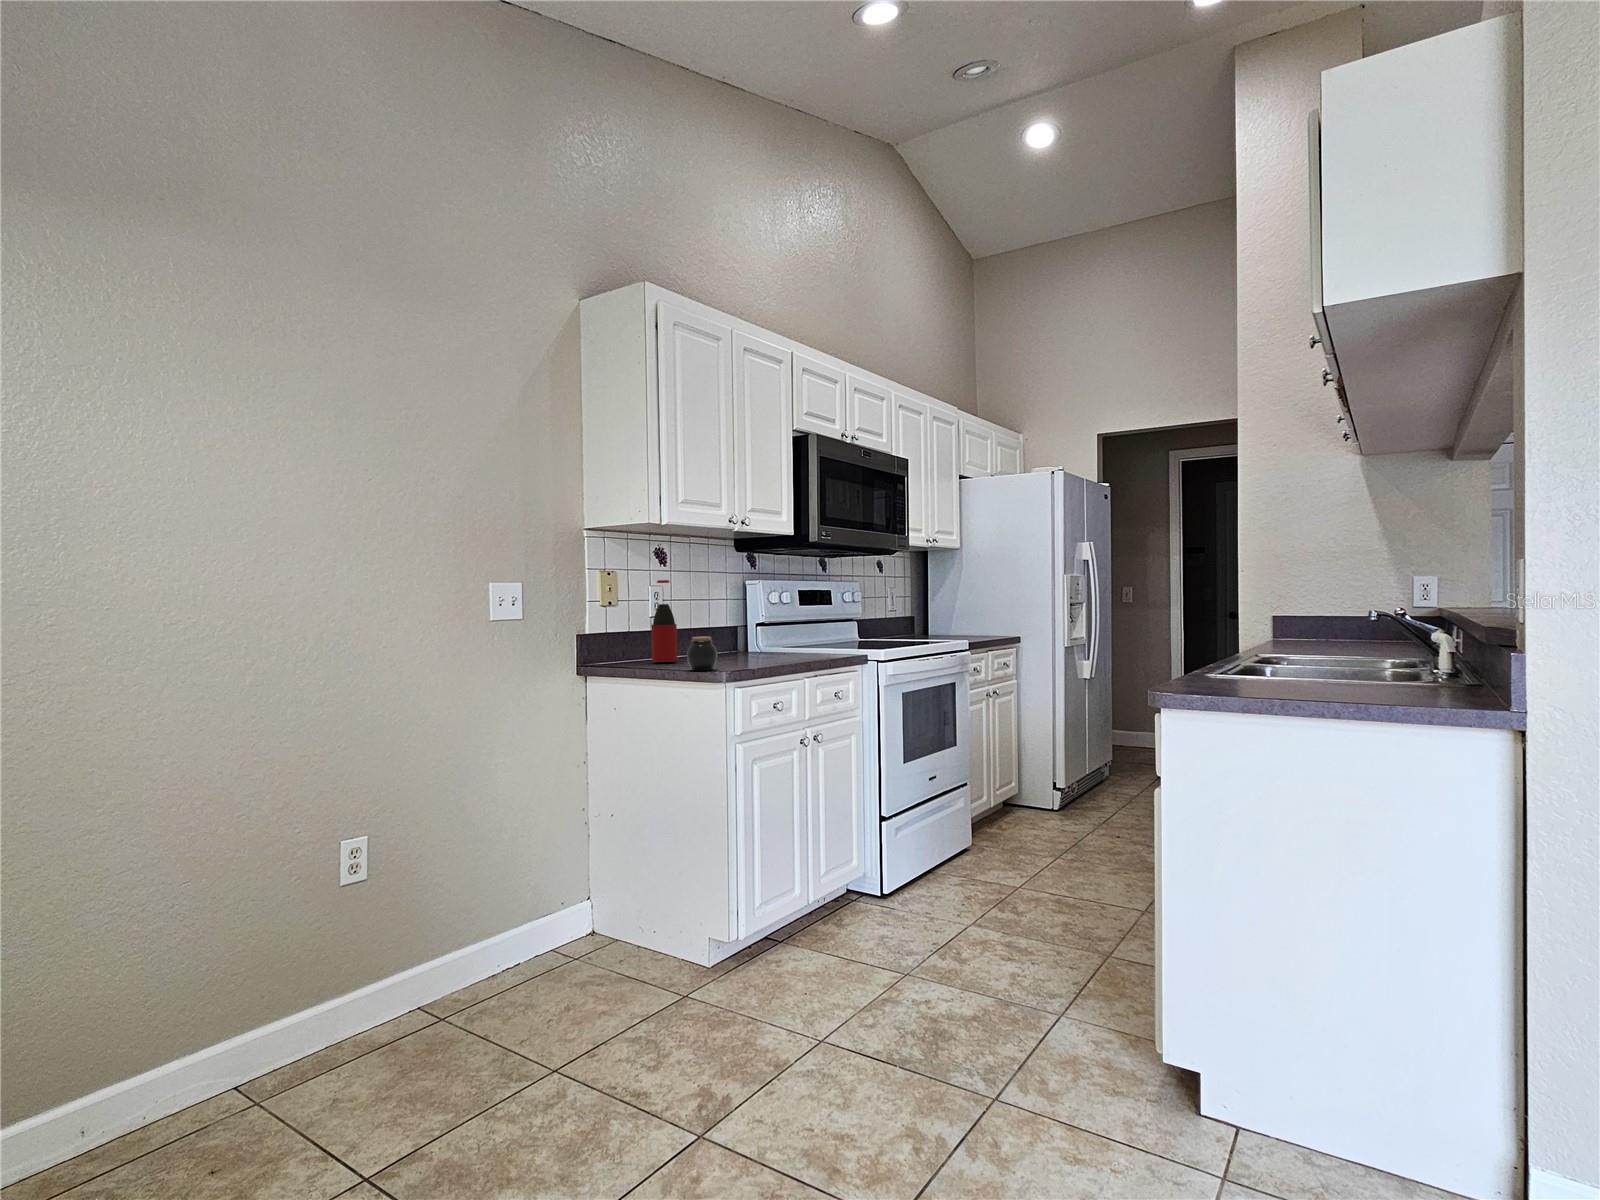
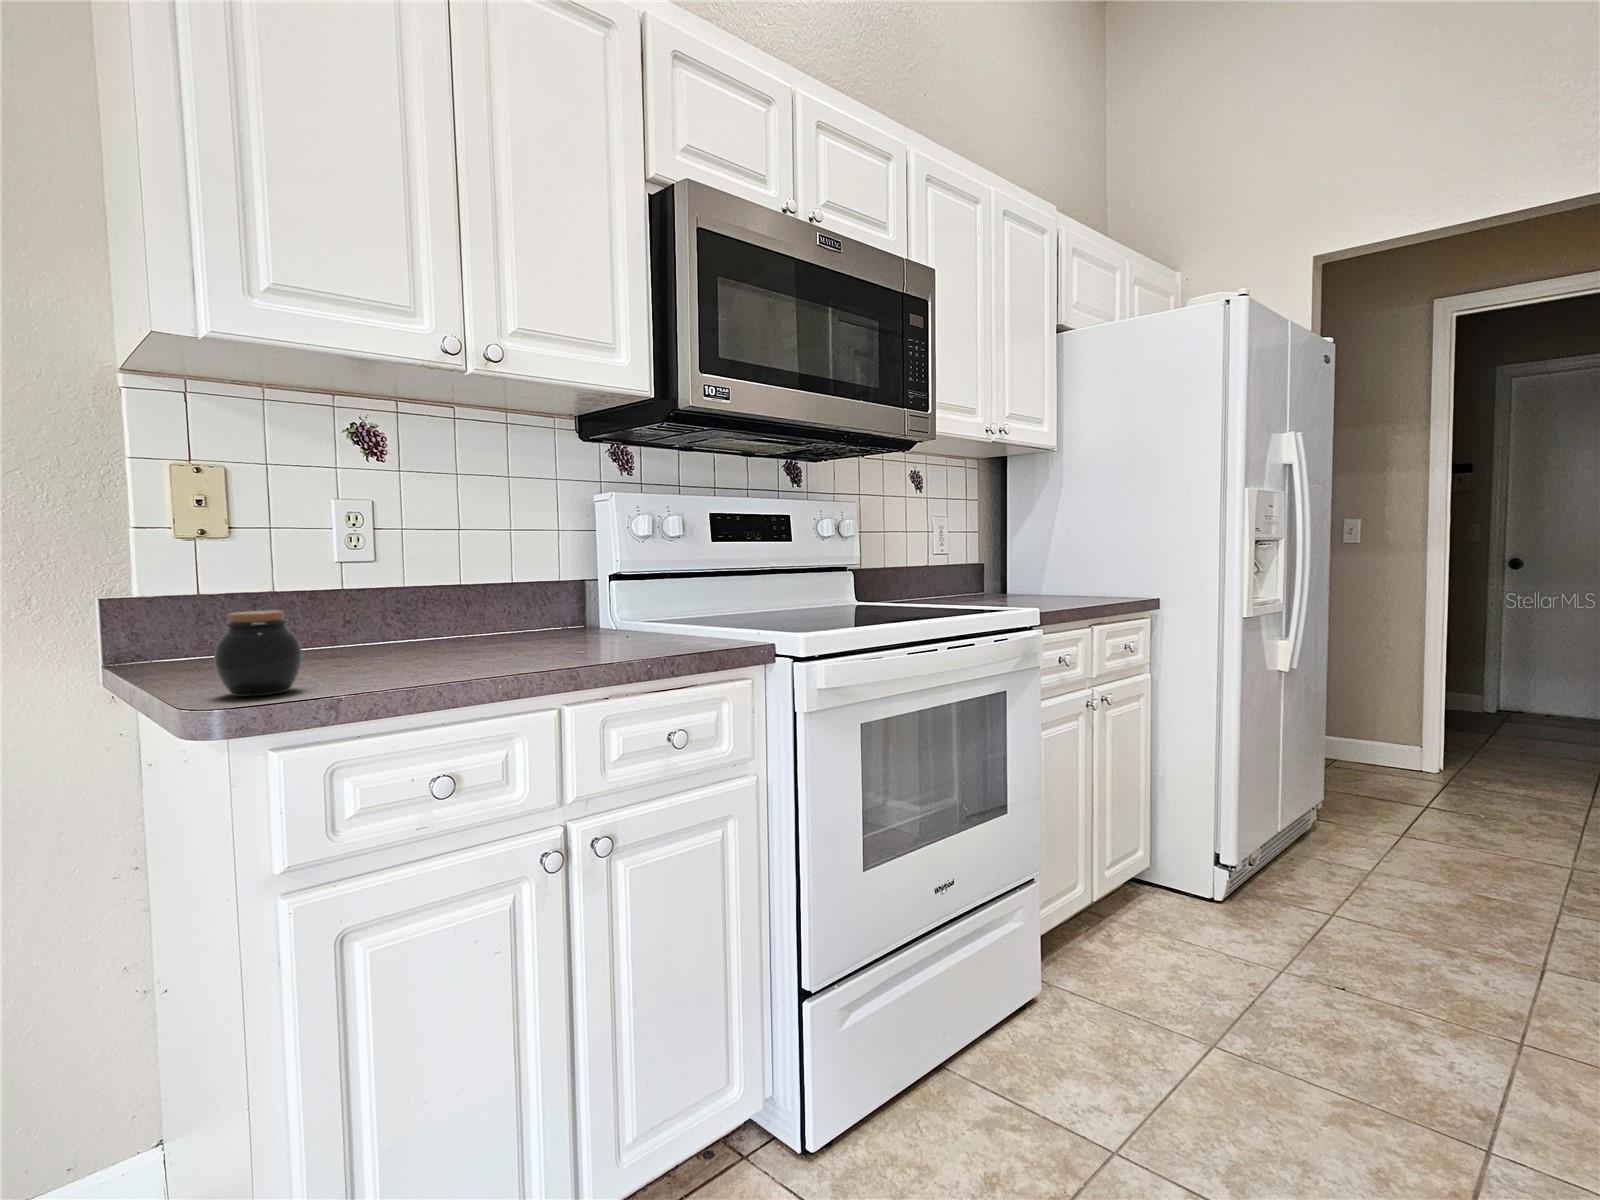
bottle: present [652,580,677,661] -> none [284,483,348,662]

